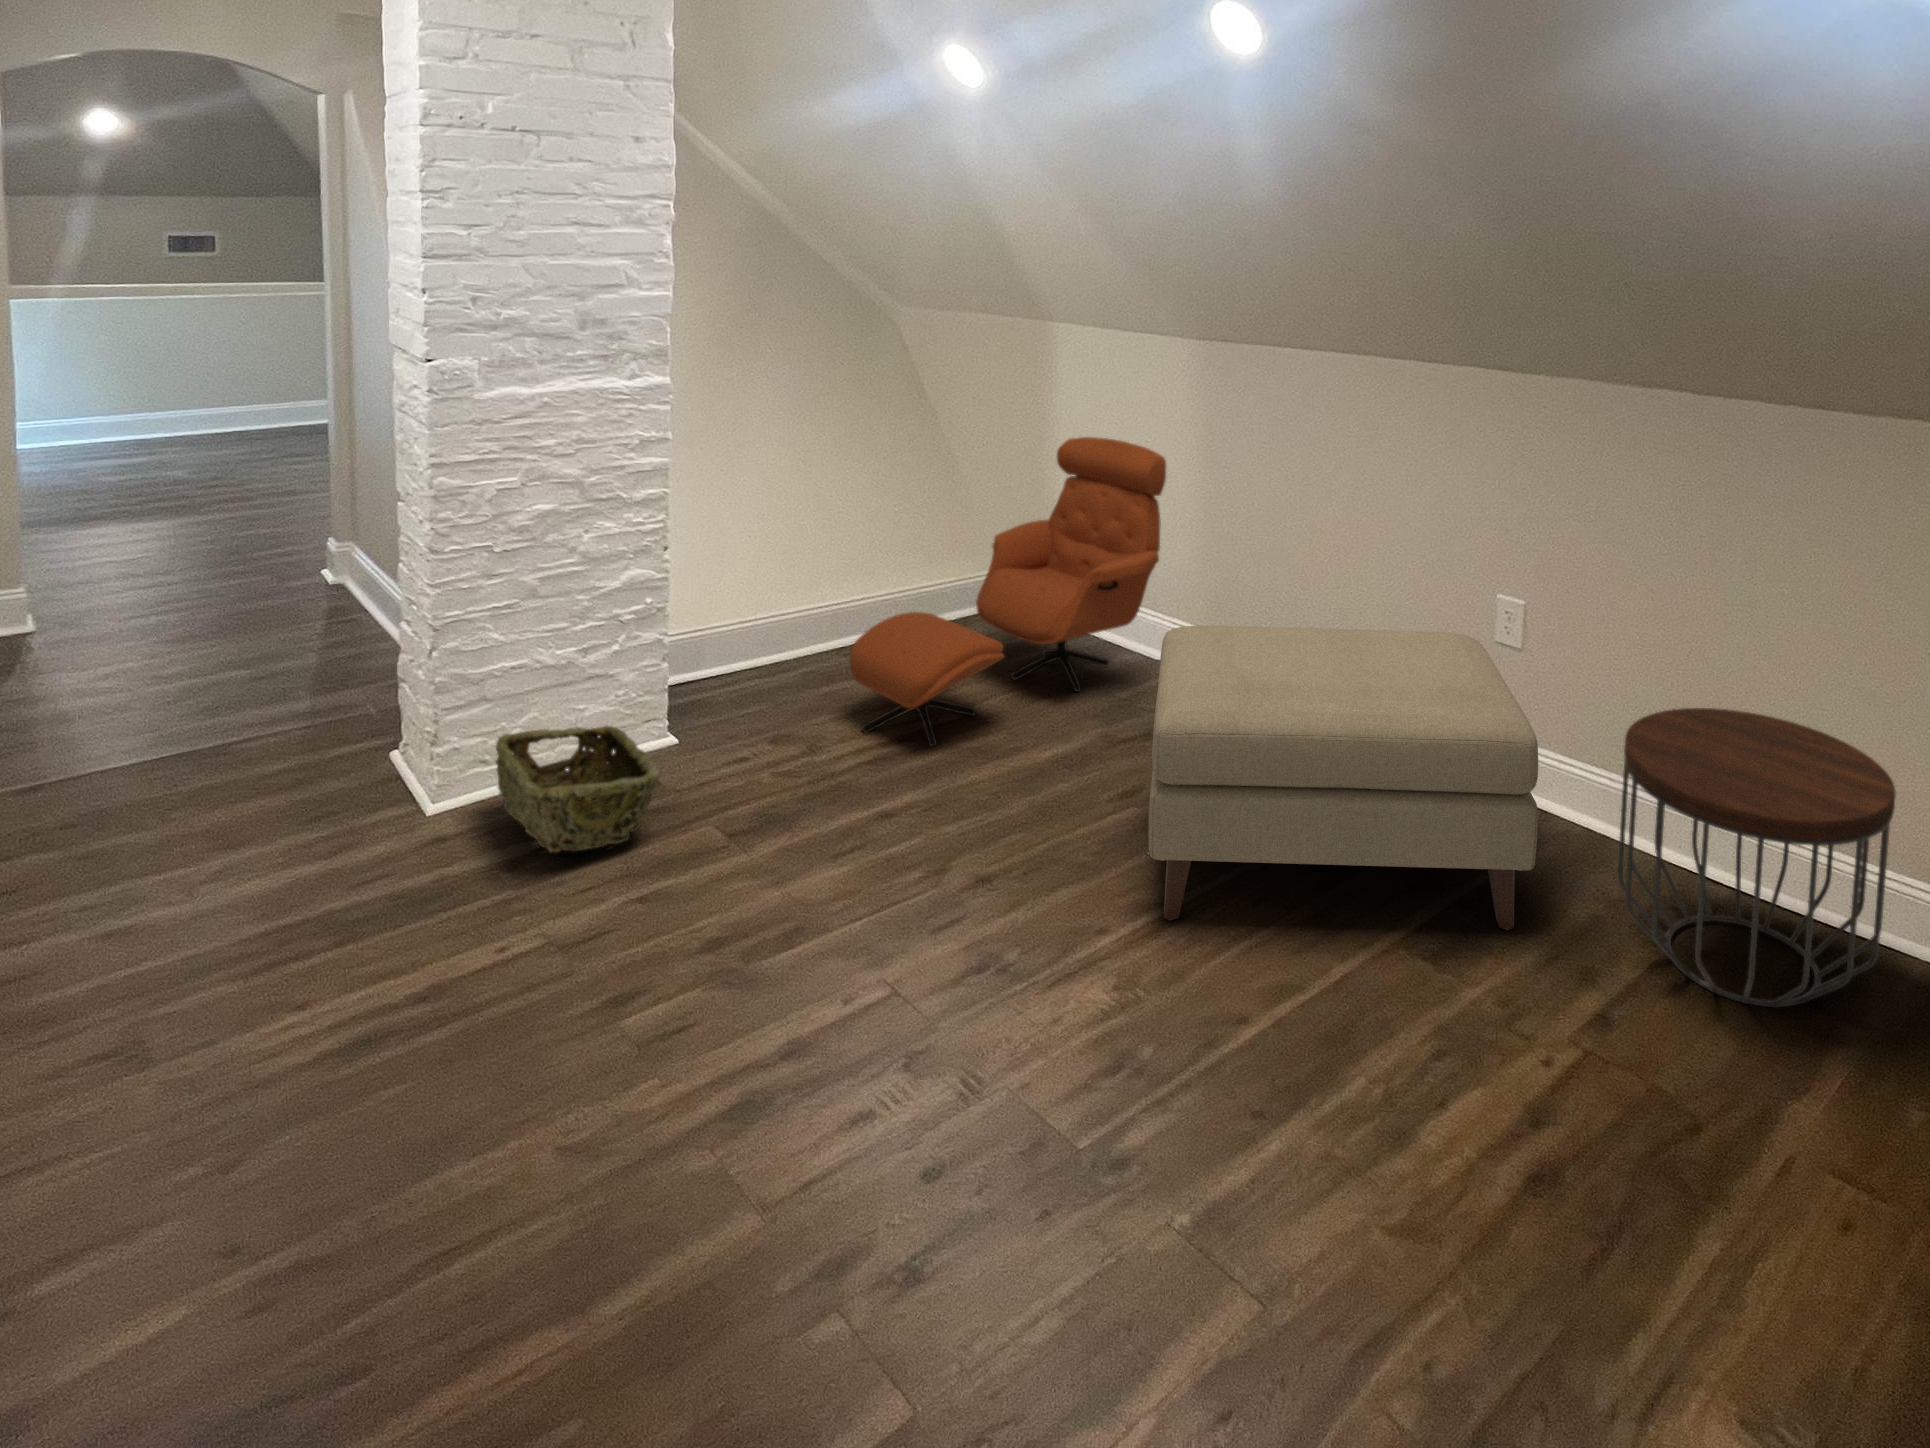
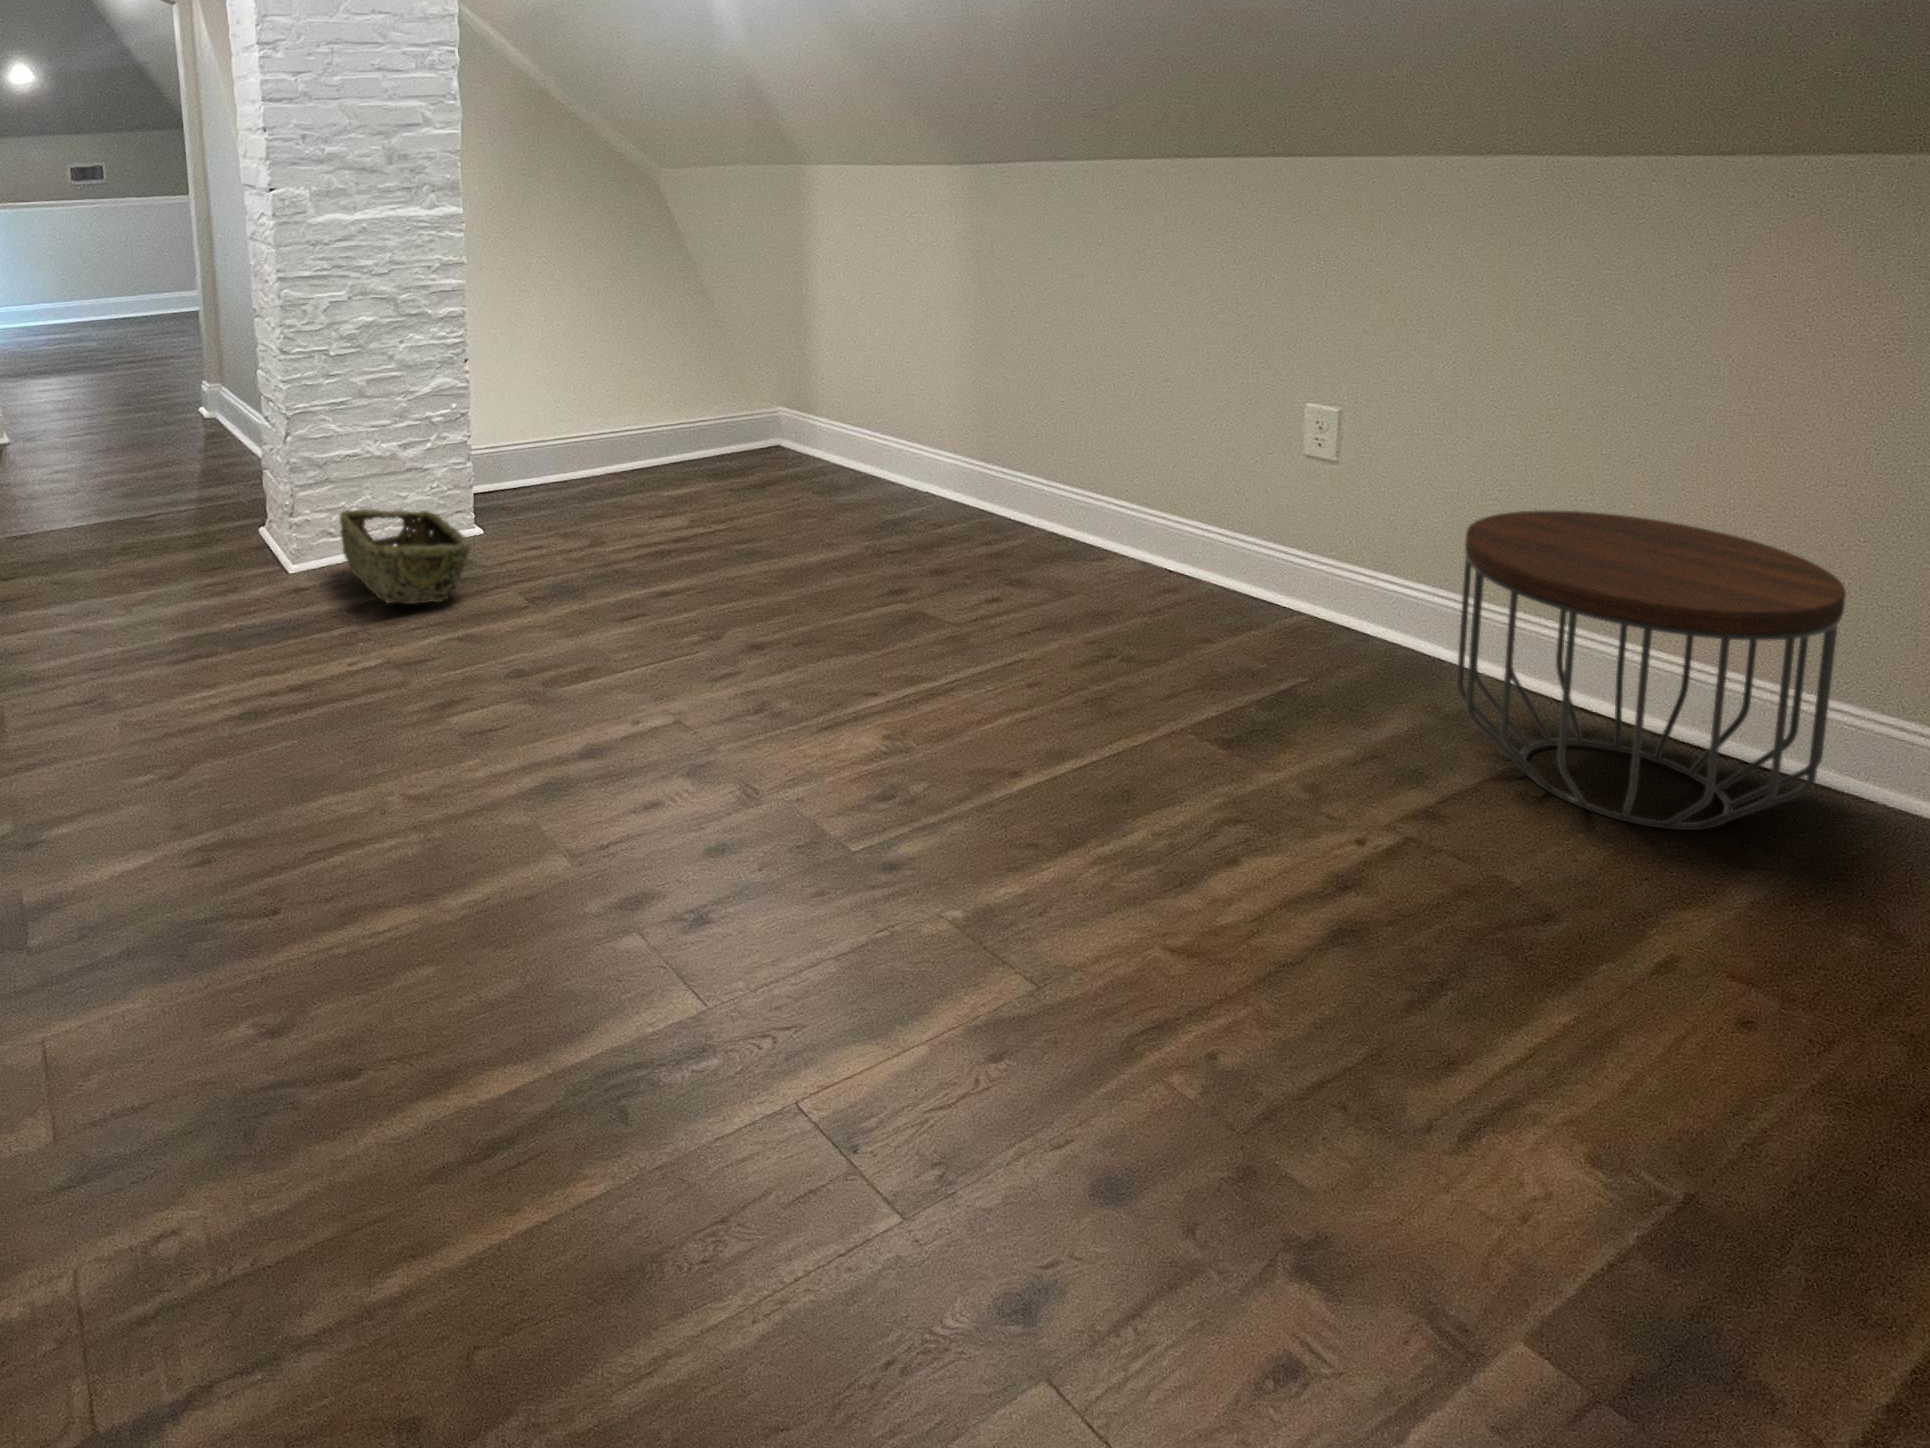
armchair: present [850,437,1166,746] -> none [626,273,927,550]
ottoman: present [1149,625,1538,930] -> none [918,429,1355,732]

